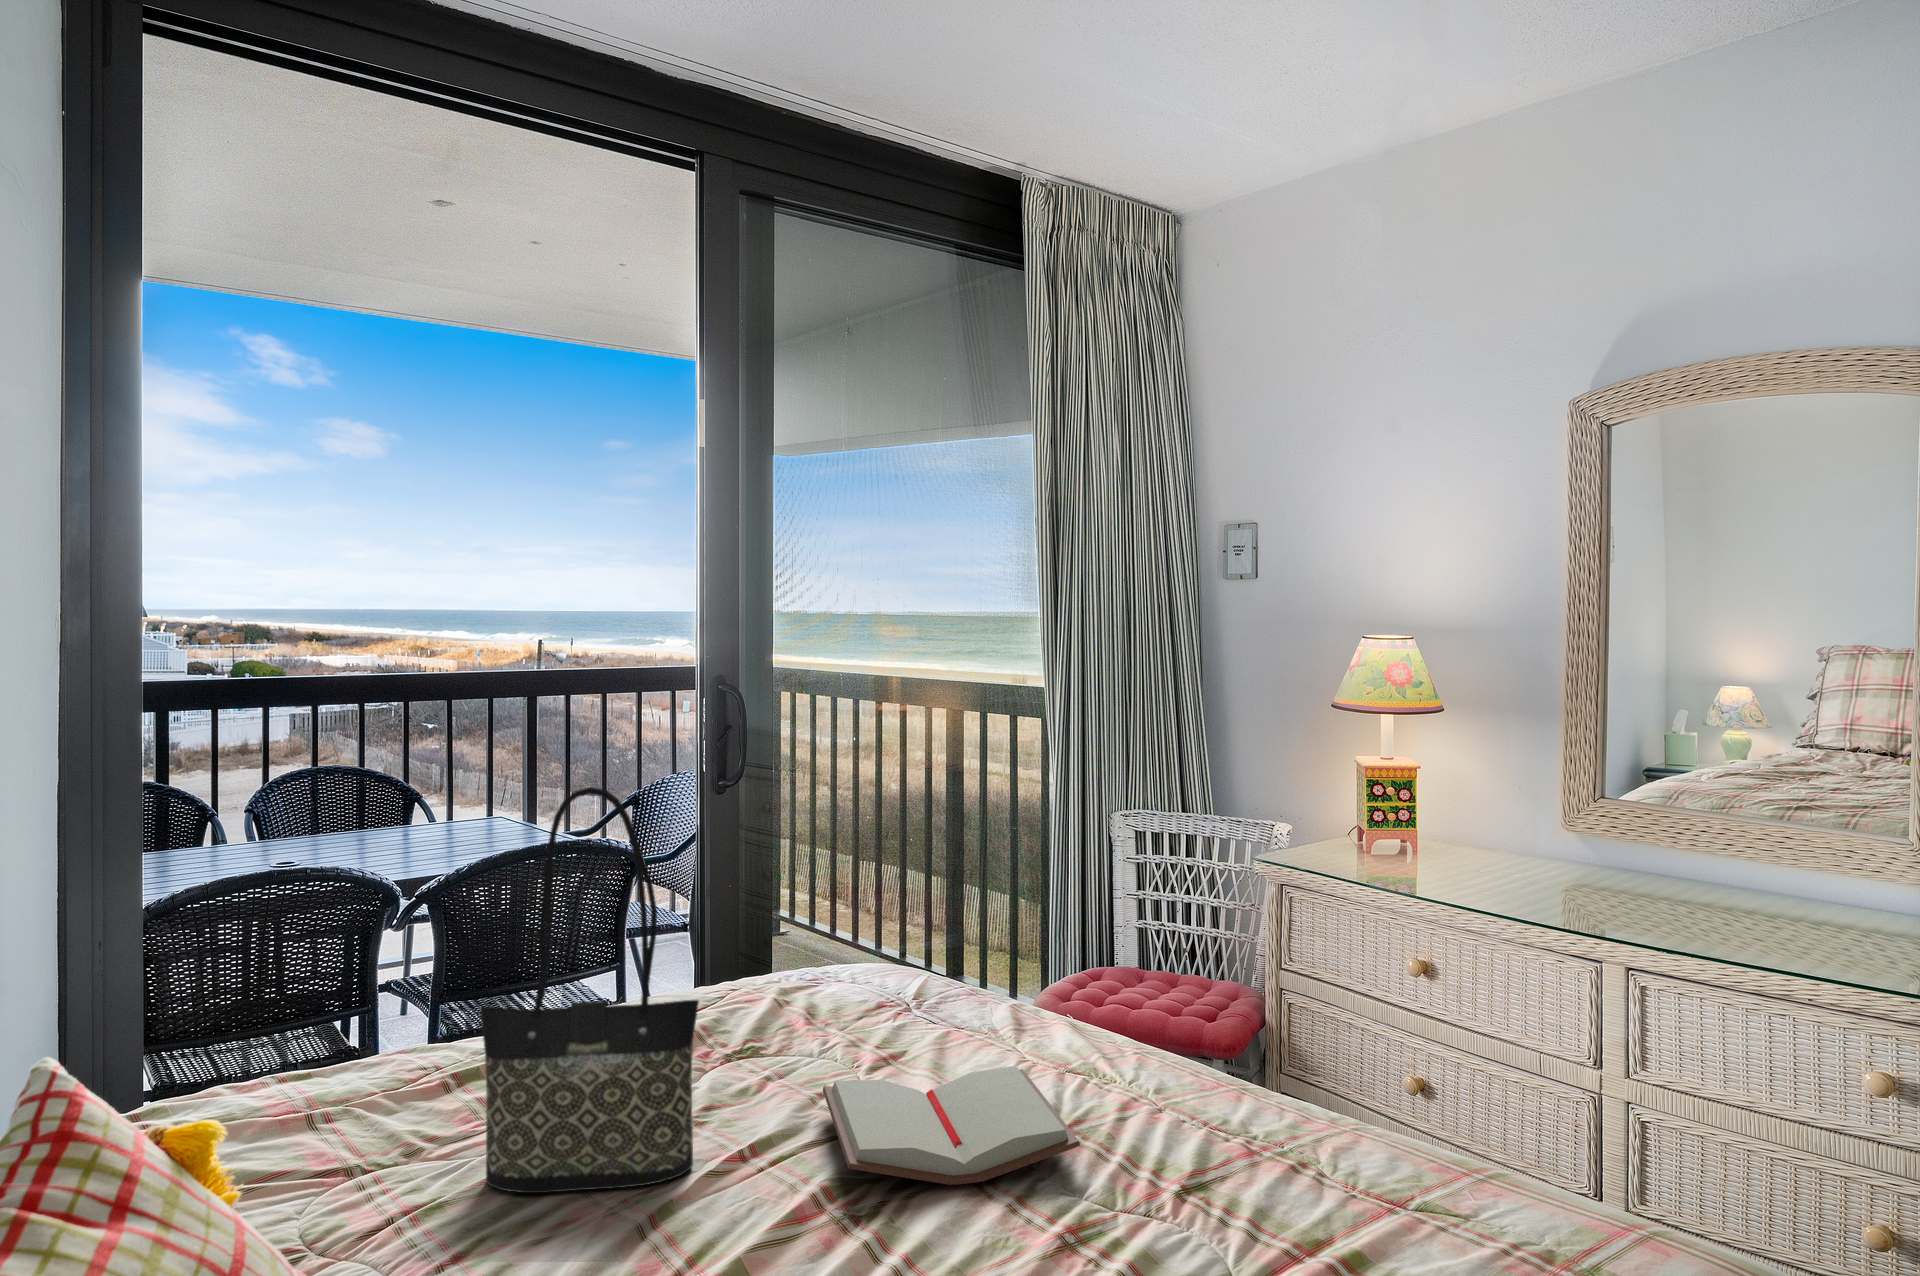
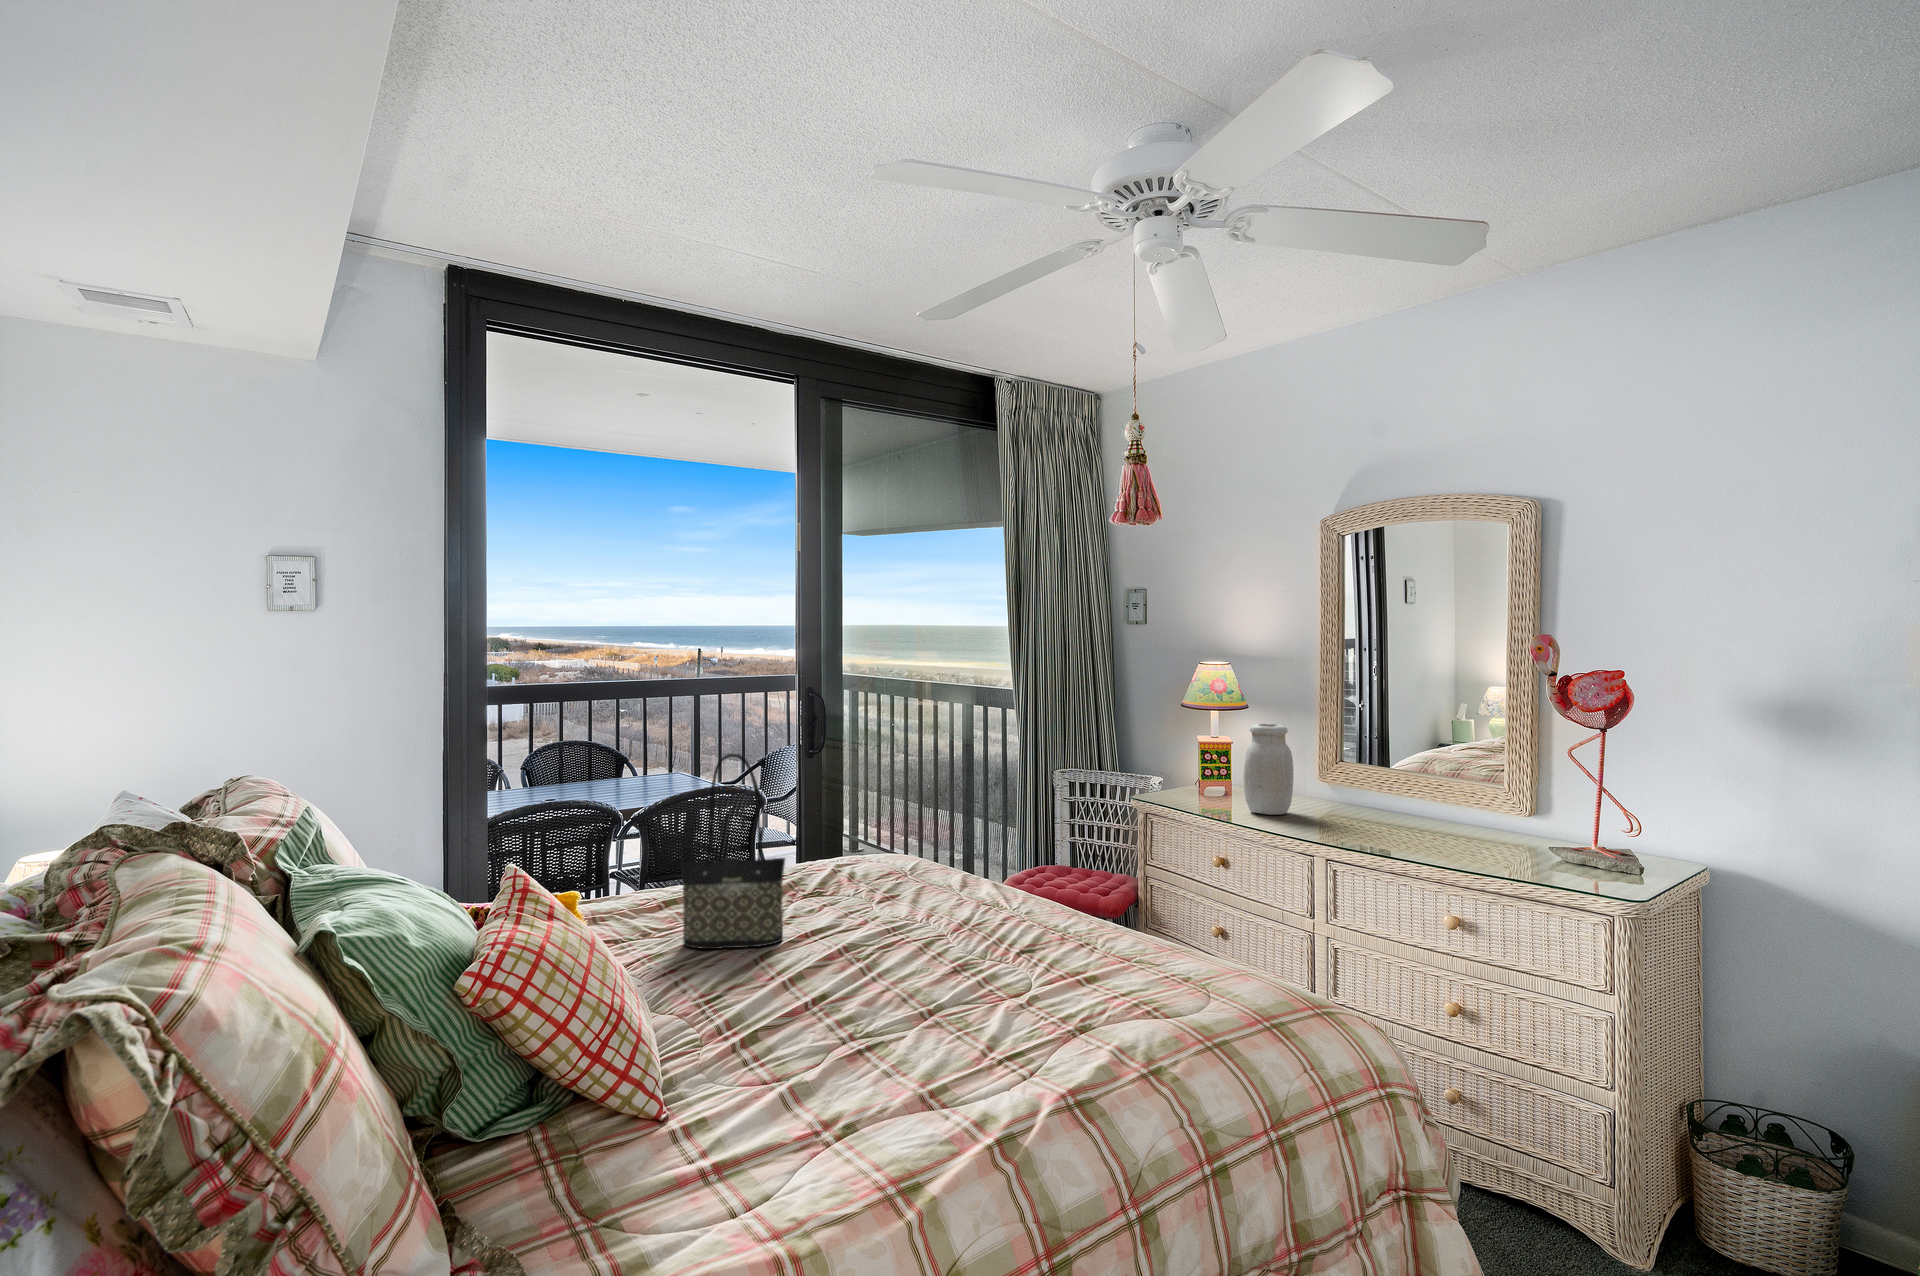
jar: none [1451,736,1537,888] -> present [1244,724,1293,815]
paperback book: present [823,1066,1080,1185] -> none [850,897,972,948]

